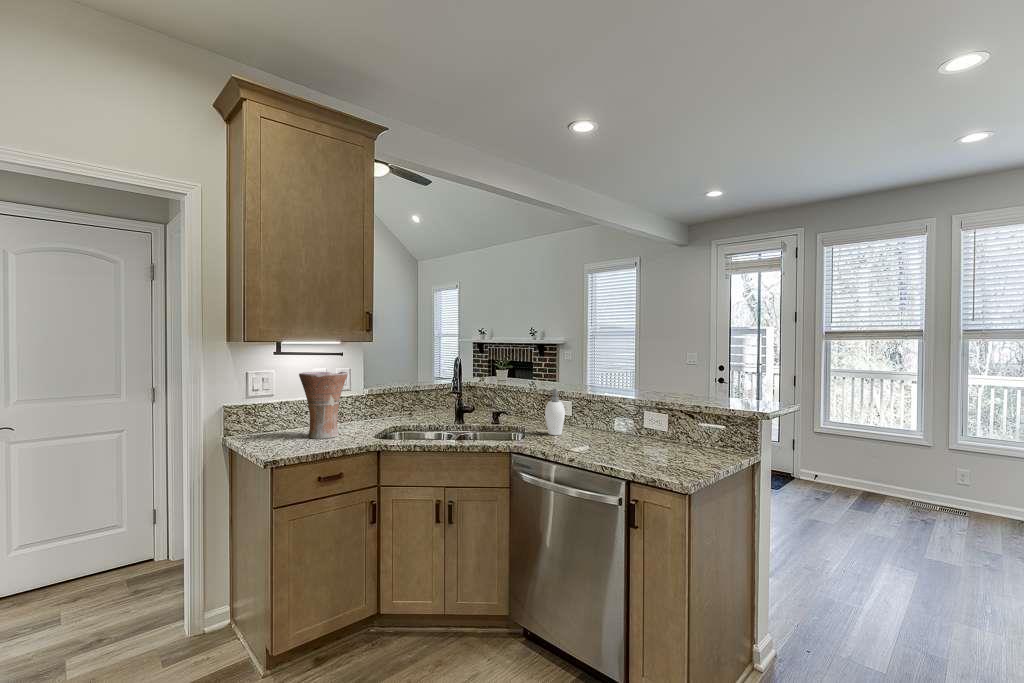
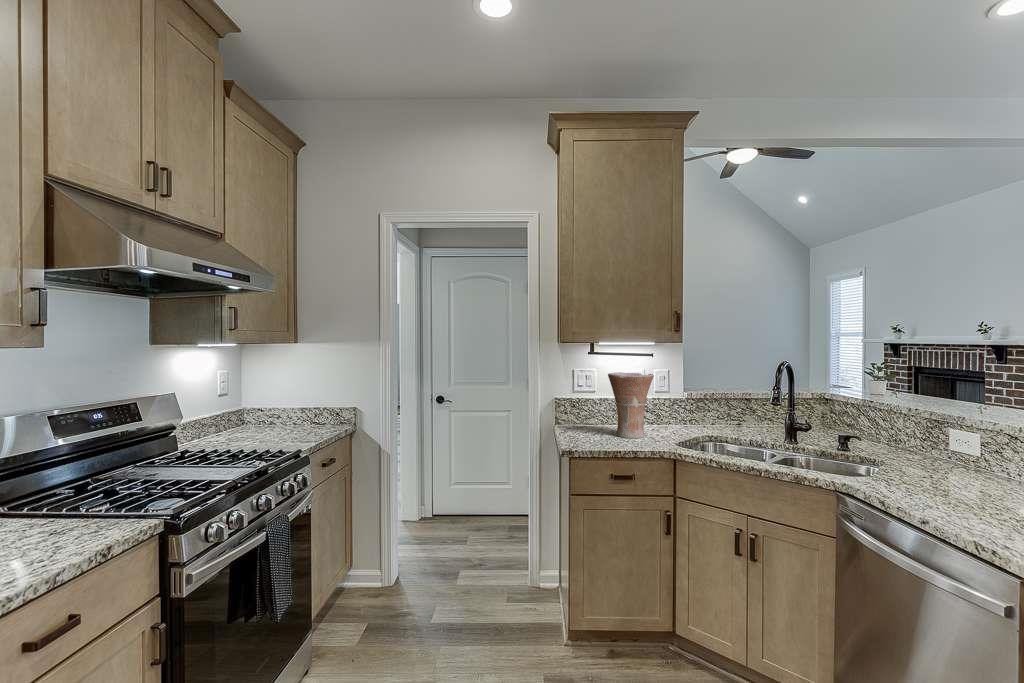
soap dispenser: present [545,388,565,435] -> none [913,412,965,482]

